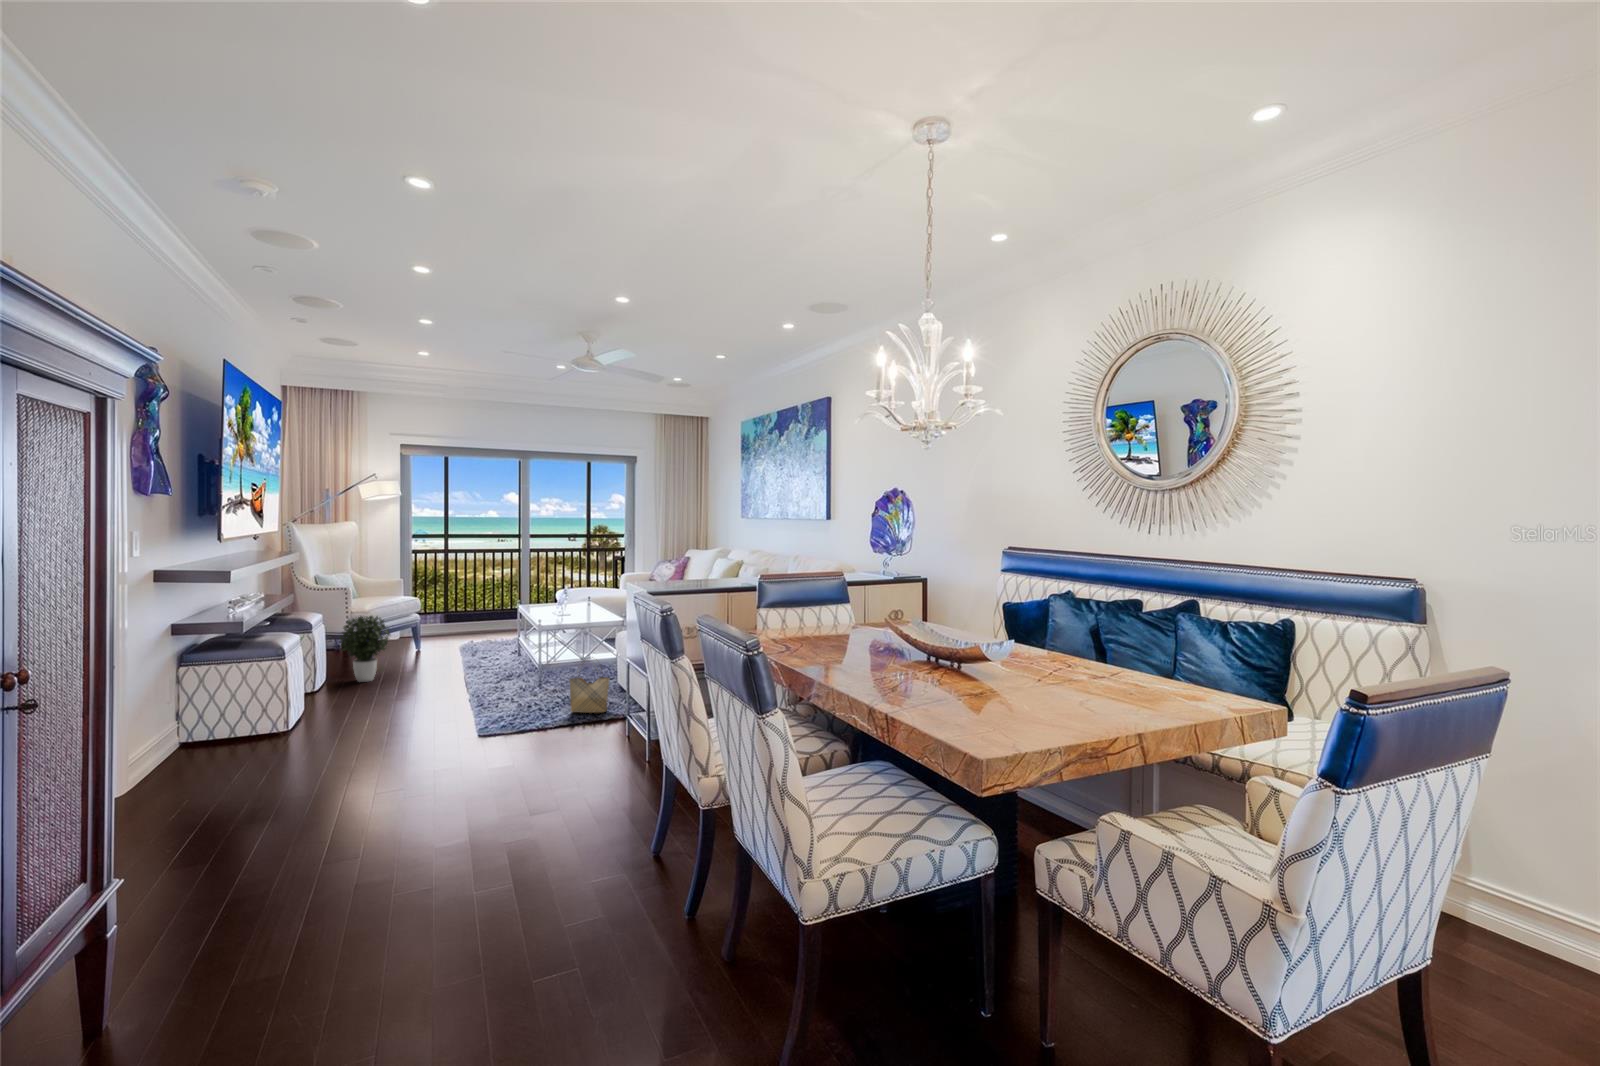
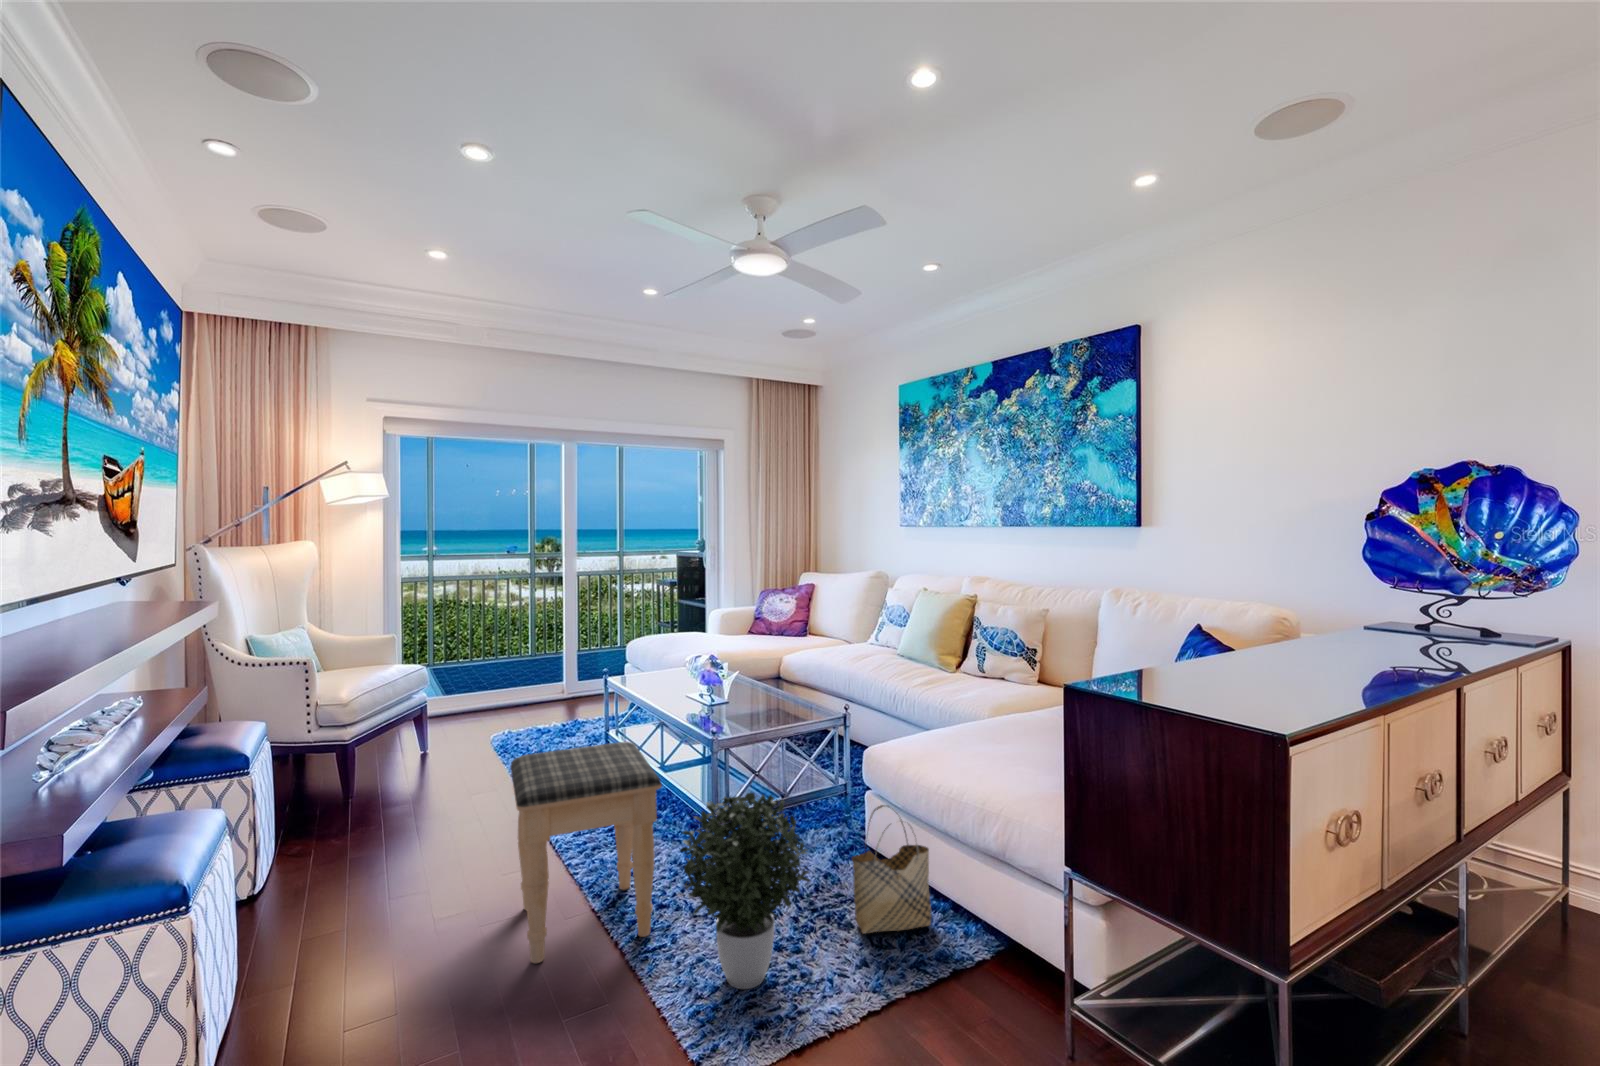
potted plant: present [340,616,391,682] -> present [680,792,810,989]
footstool: none [417,627,489,713] -> present [510,742,662,963]

